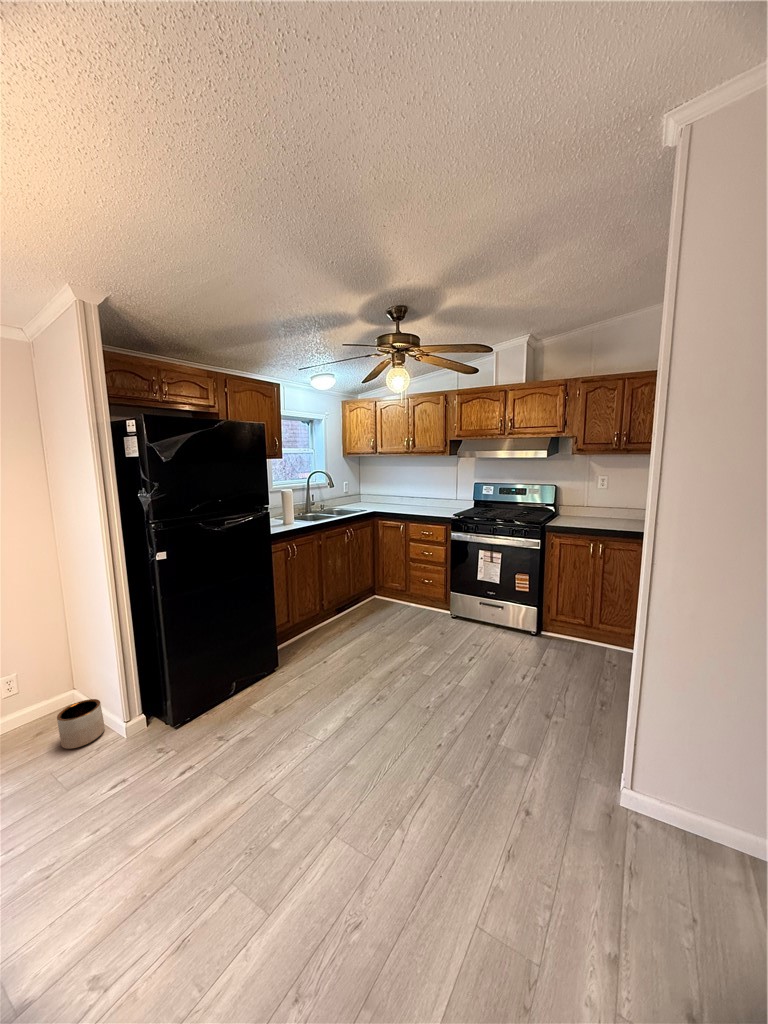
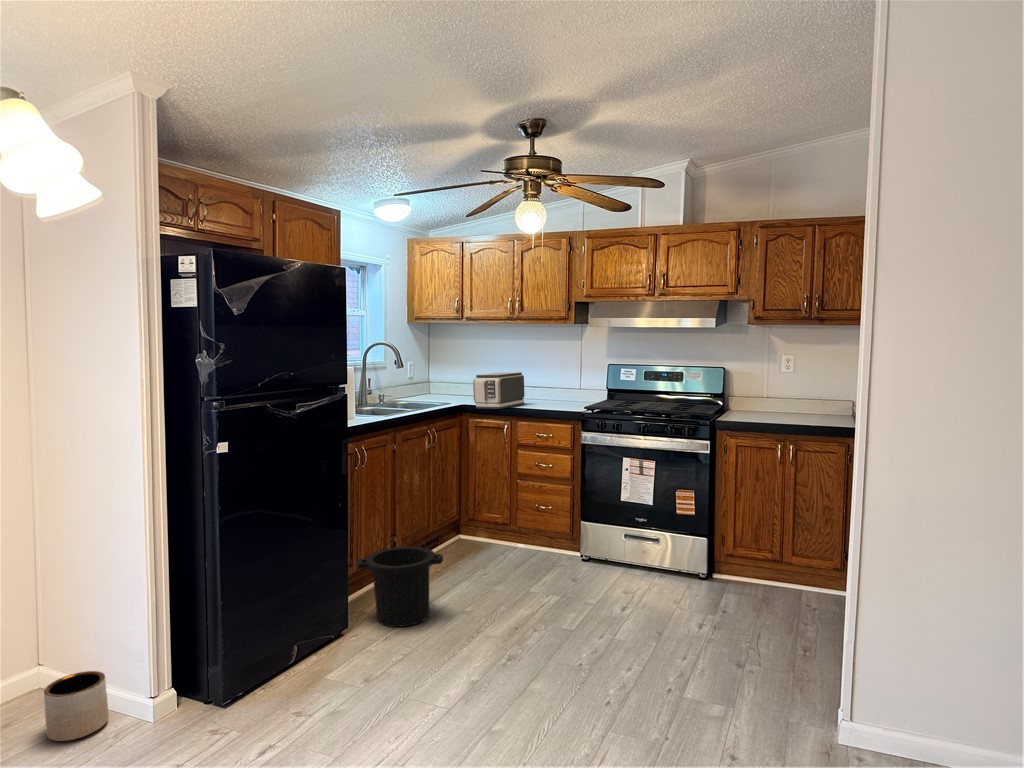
toaster: none [379,489,414,515] -> present [473,372,525,409]
trash can: none [287,610,344,666] -> present [357,546,443,627]

